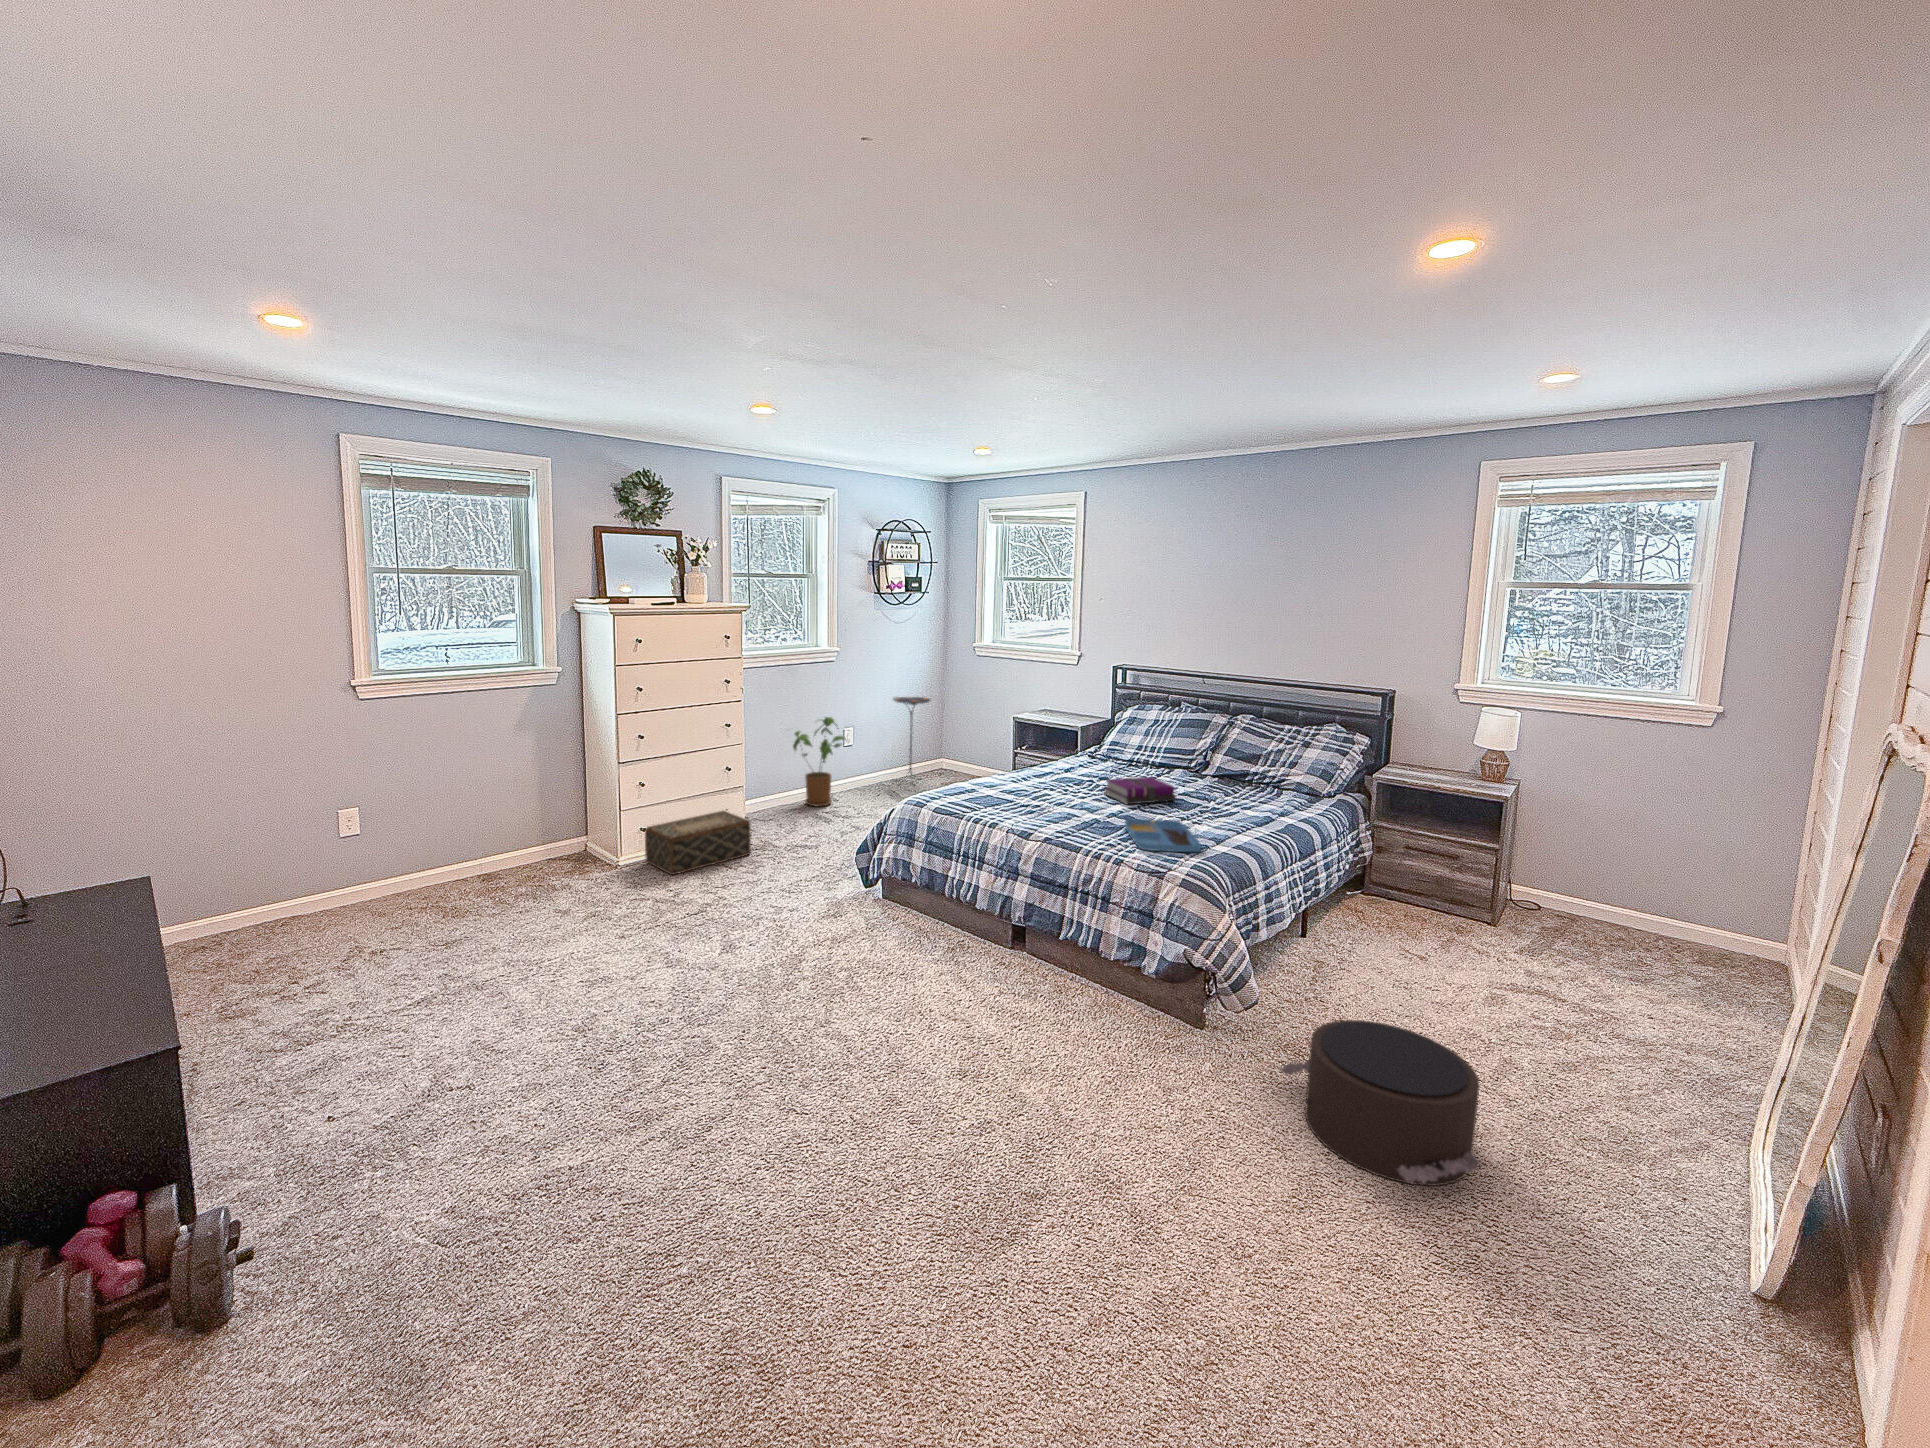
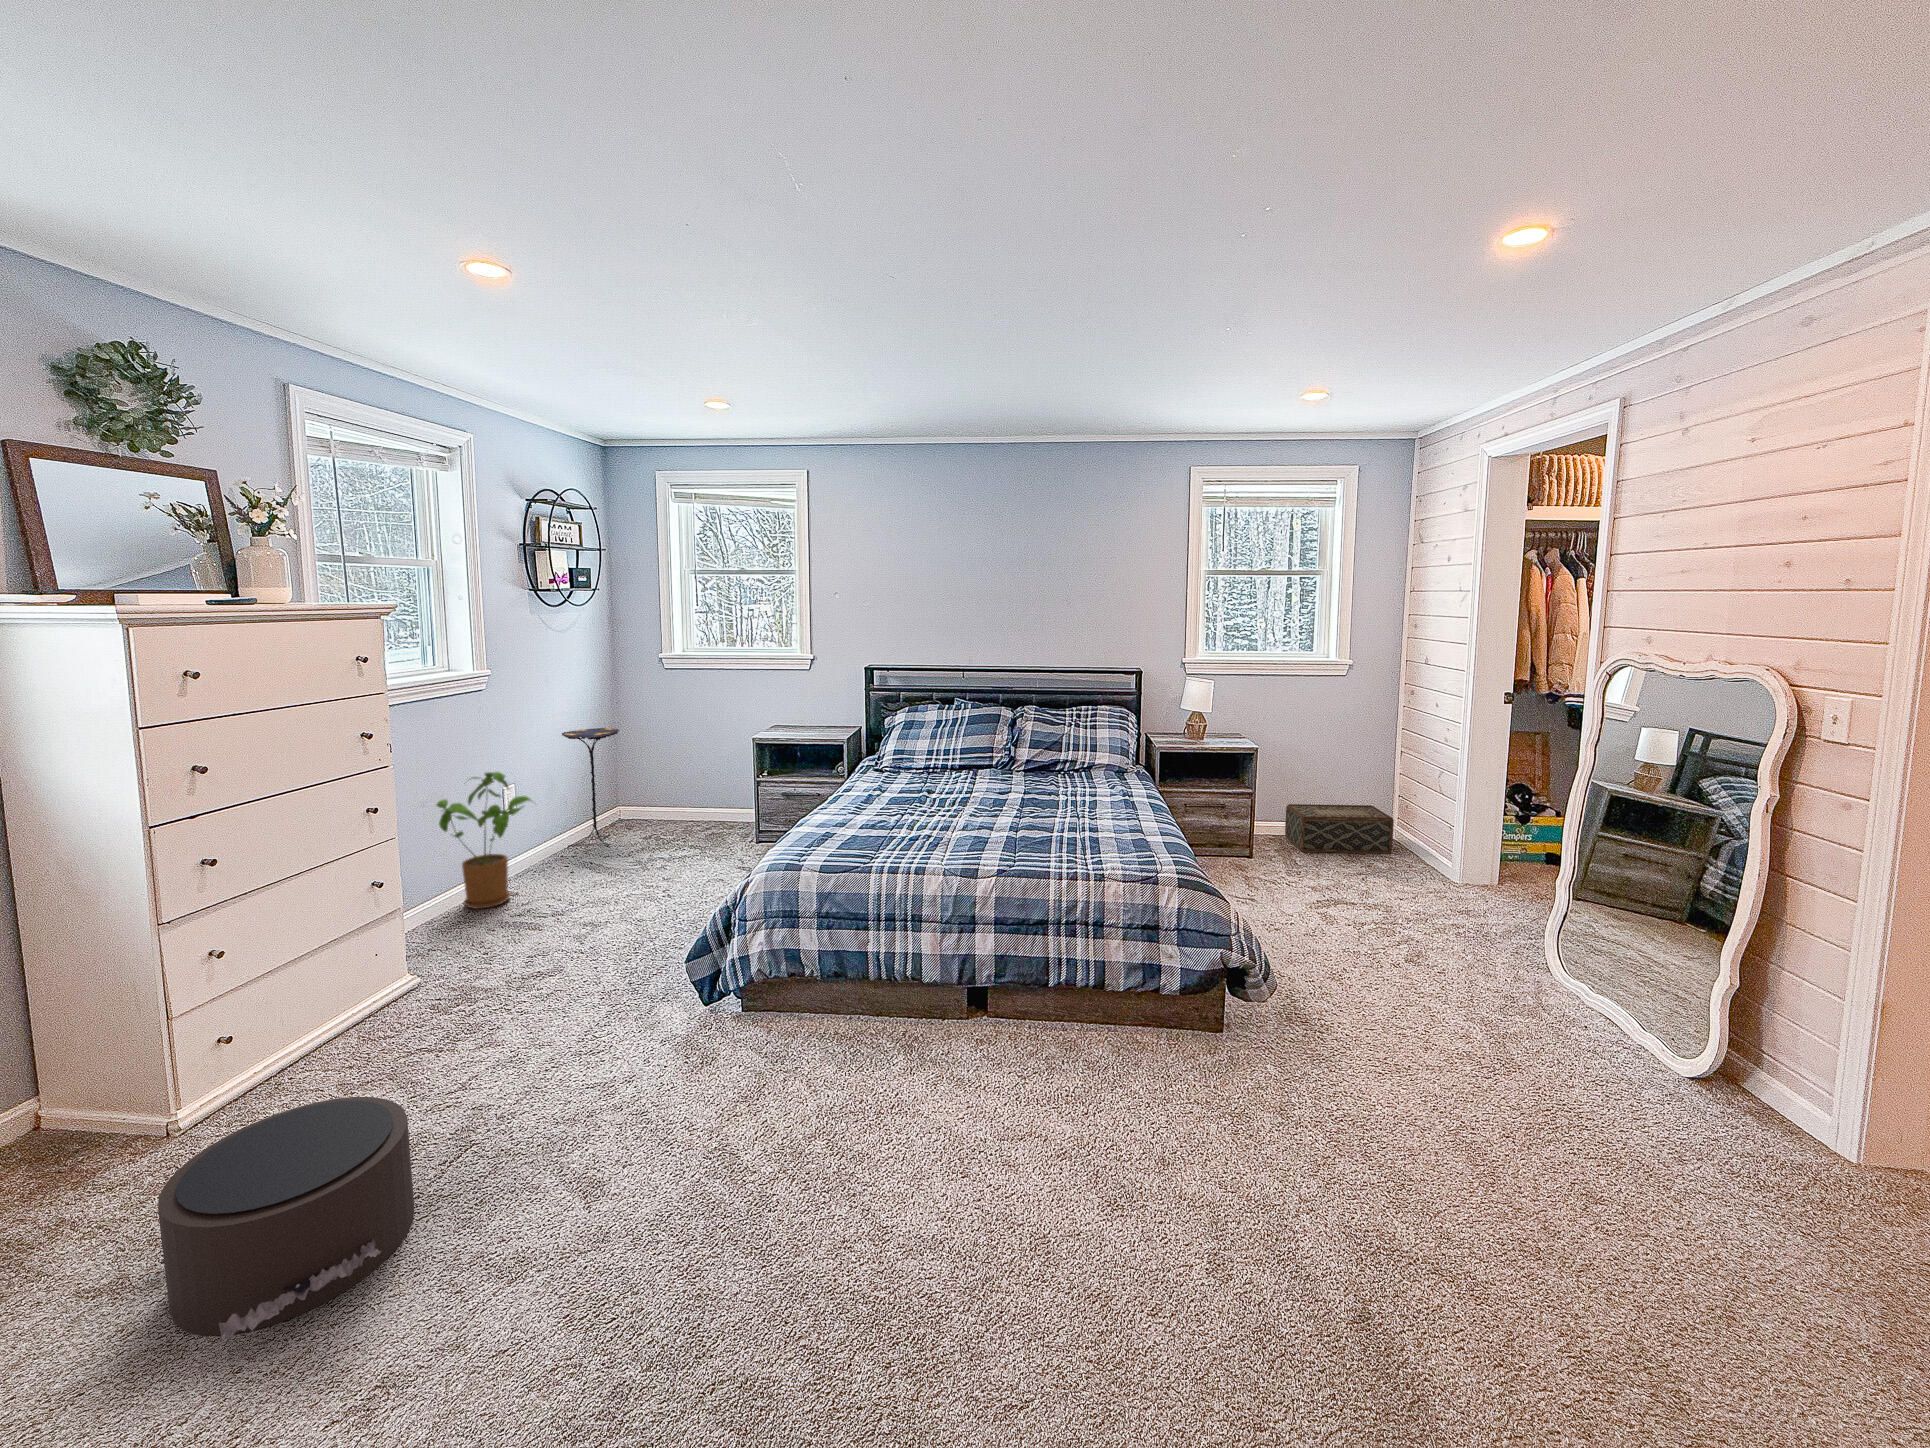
notebook: present [1104,777,1176,804] -> none [954,780,1028,814]
woven basket: present [645,811,751,875] -> present [1285,804,1394,853]
tray: present [1125,819,1201,852] -> none [1035,821,1138,859]
pouf: present [1280,1020,1486,1186] -> present [158,1097,414,1340]

